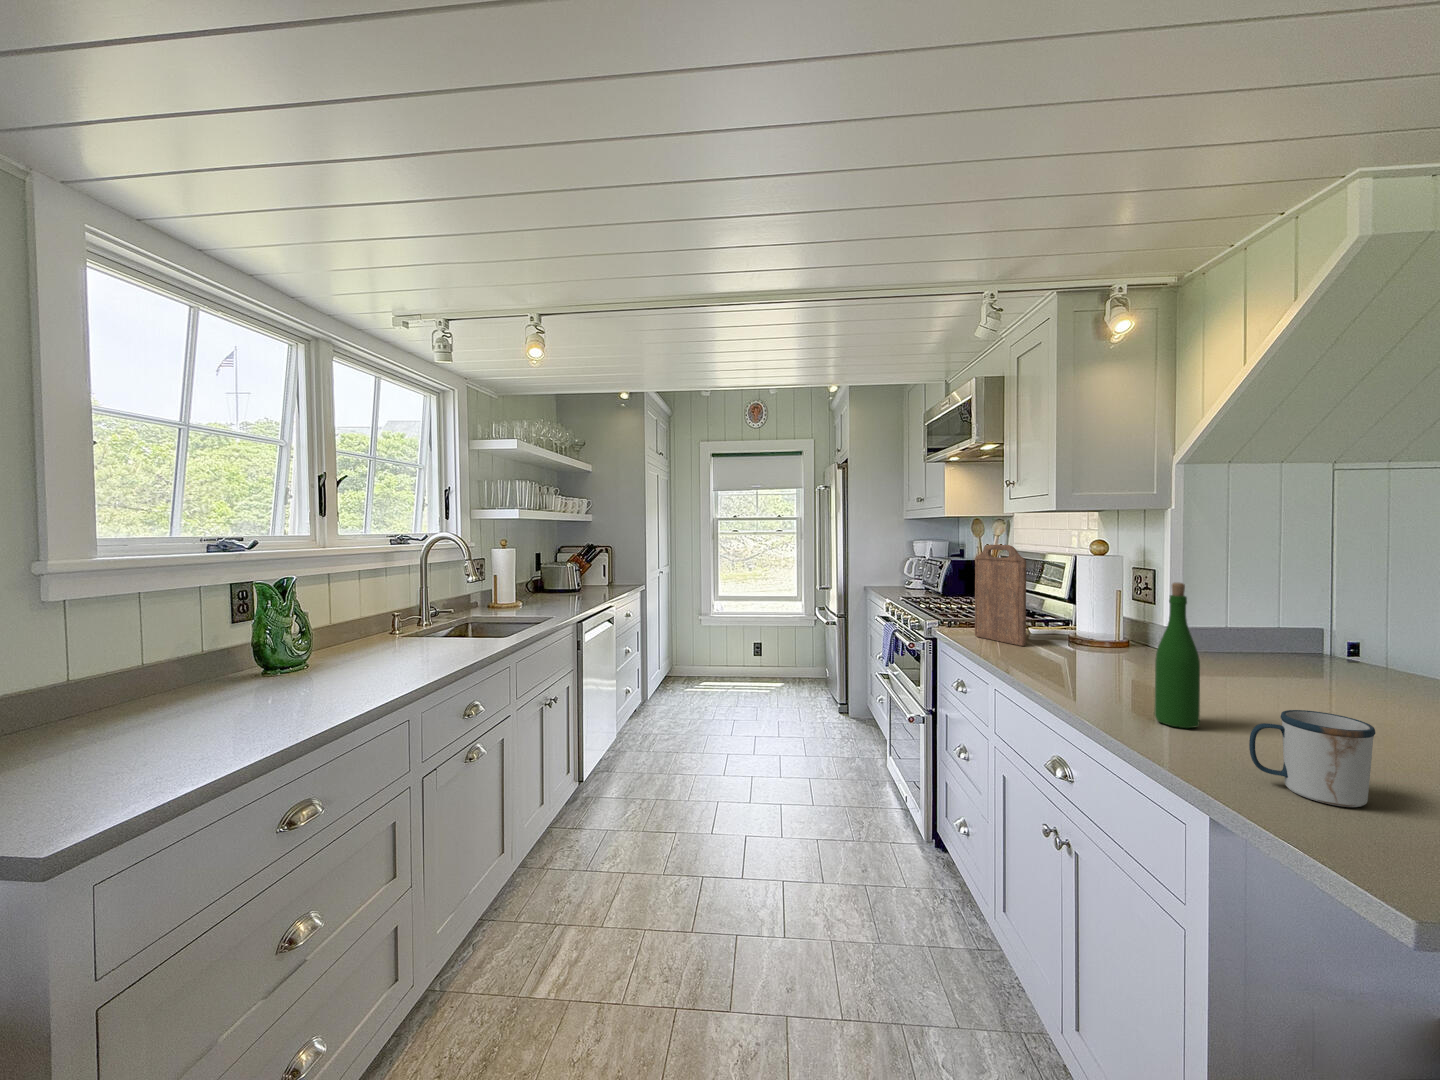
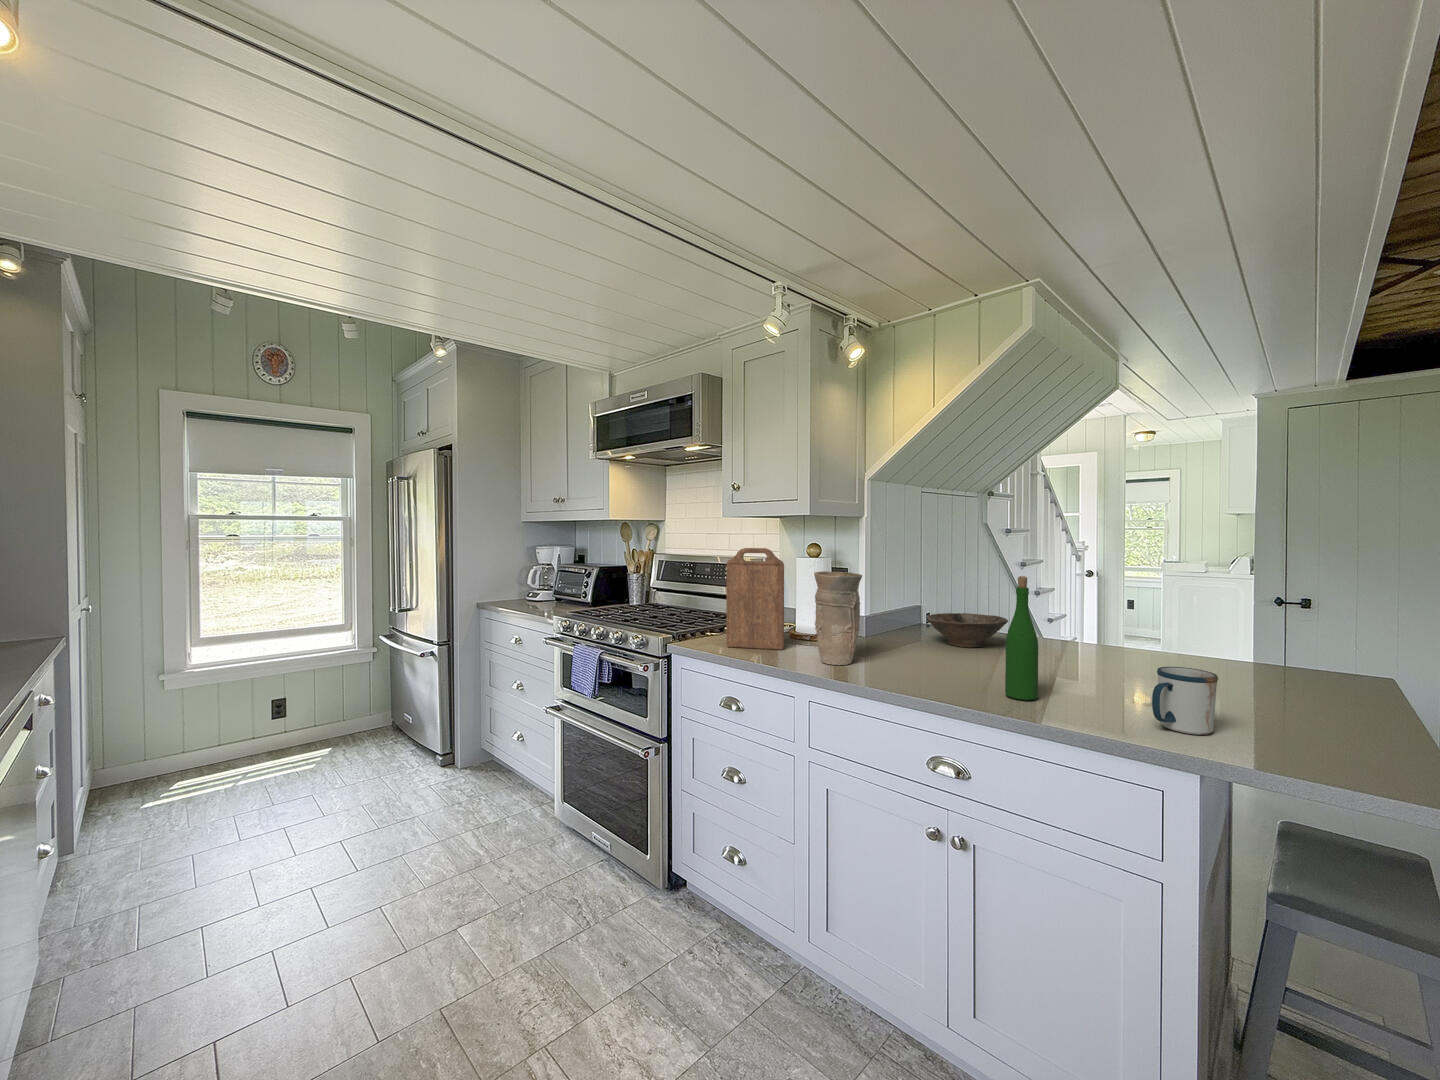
vase: none [1023,570,1079,666] -> present [814,571,862,665]
bowl: none [1230,636,1374,686] -> present [927,613,1008,647]

